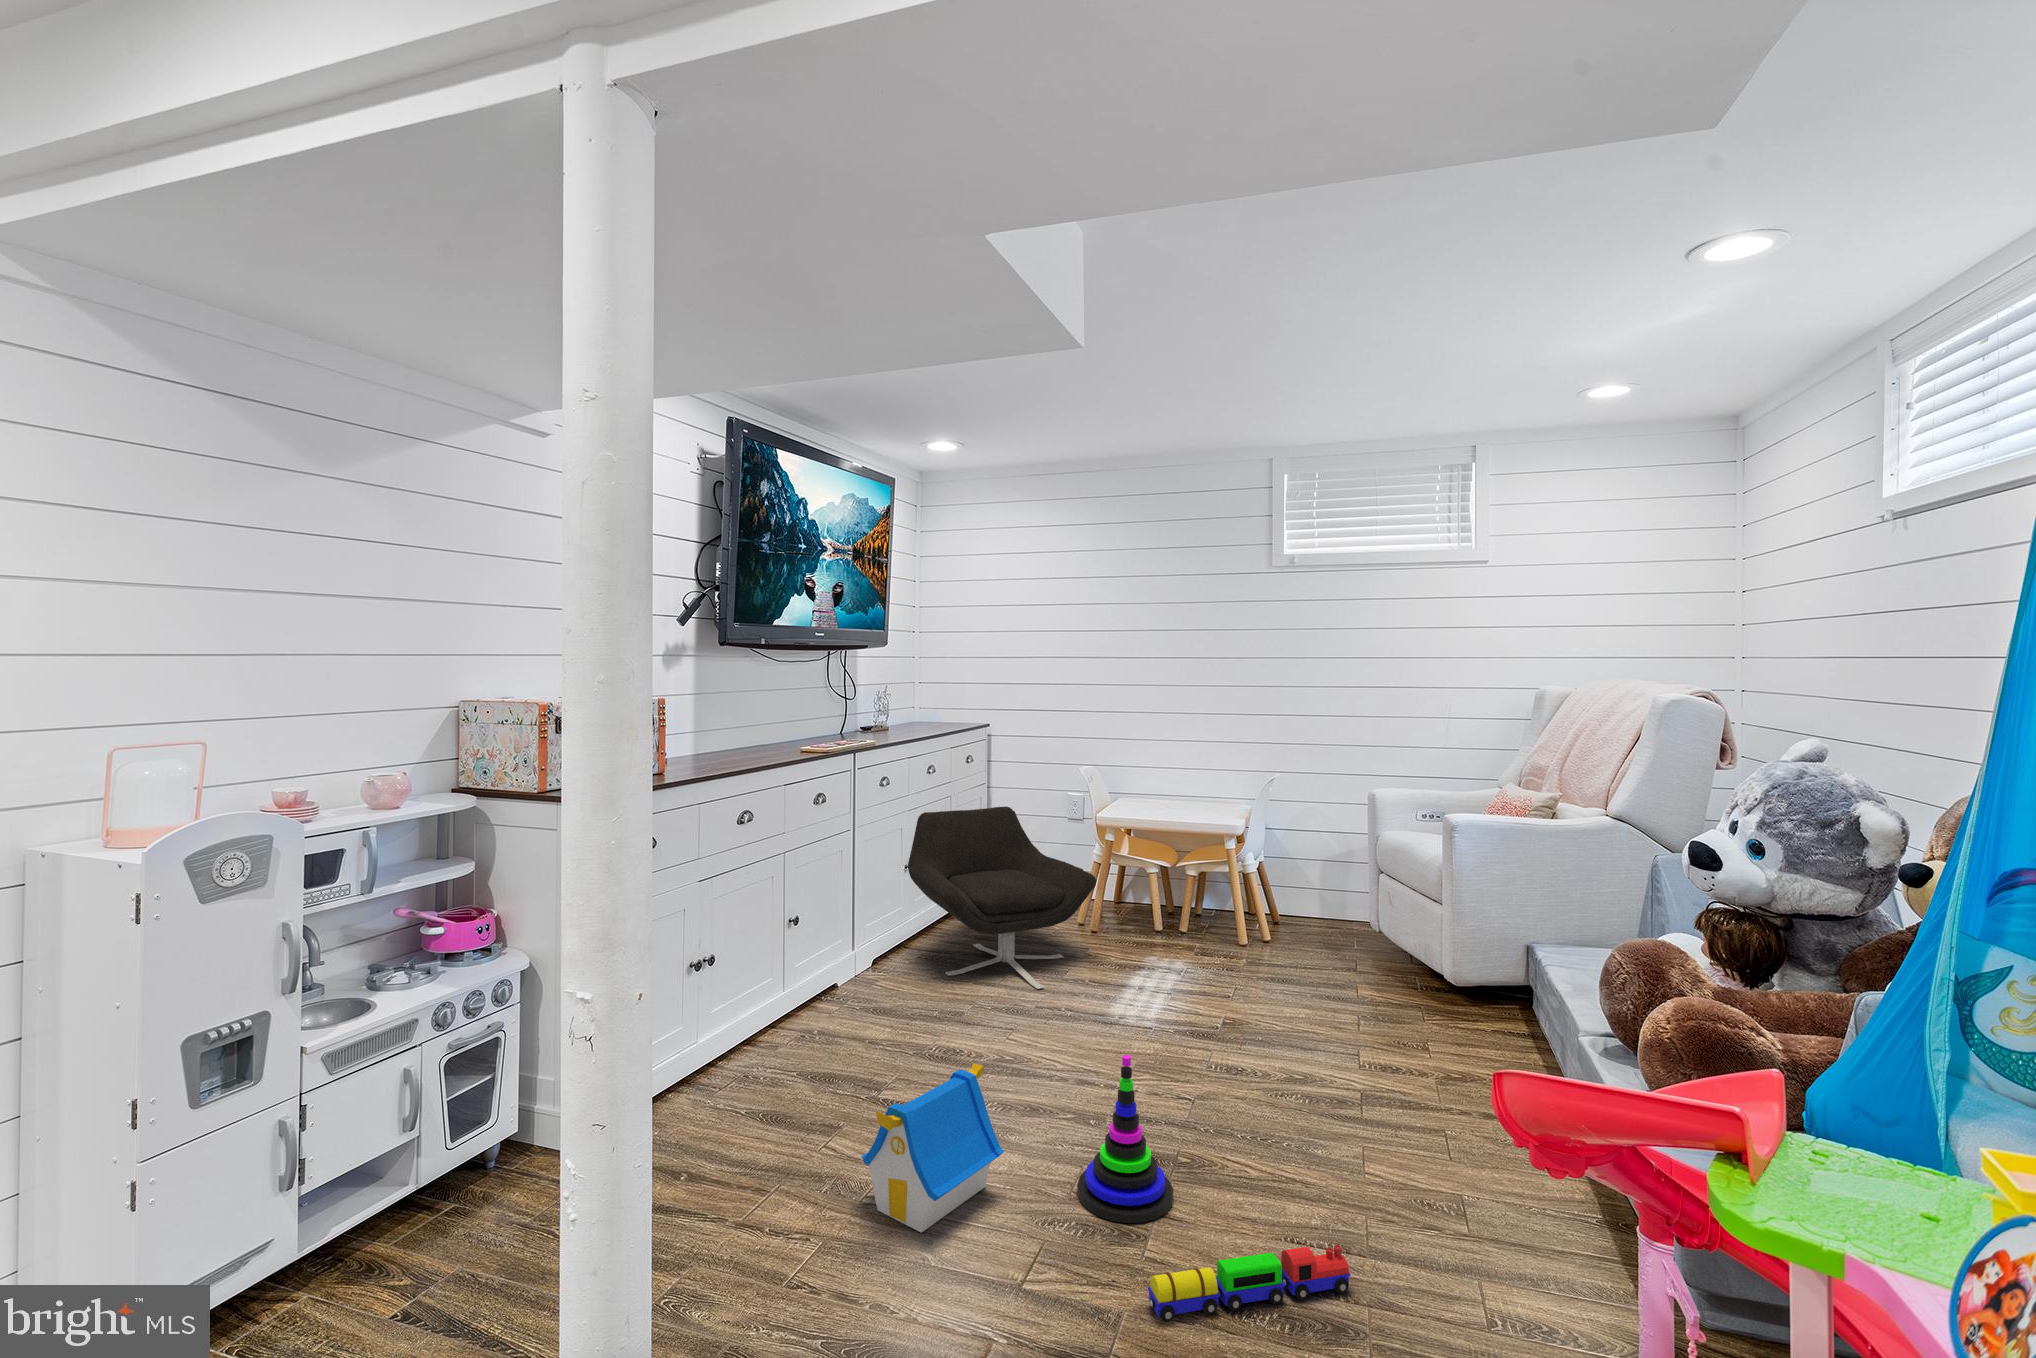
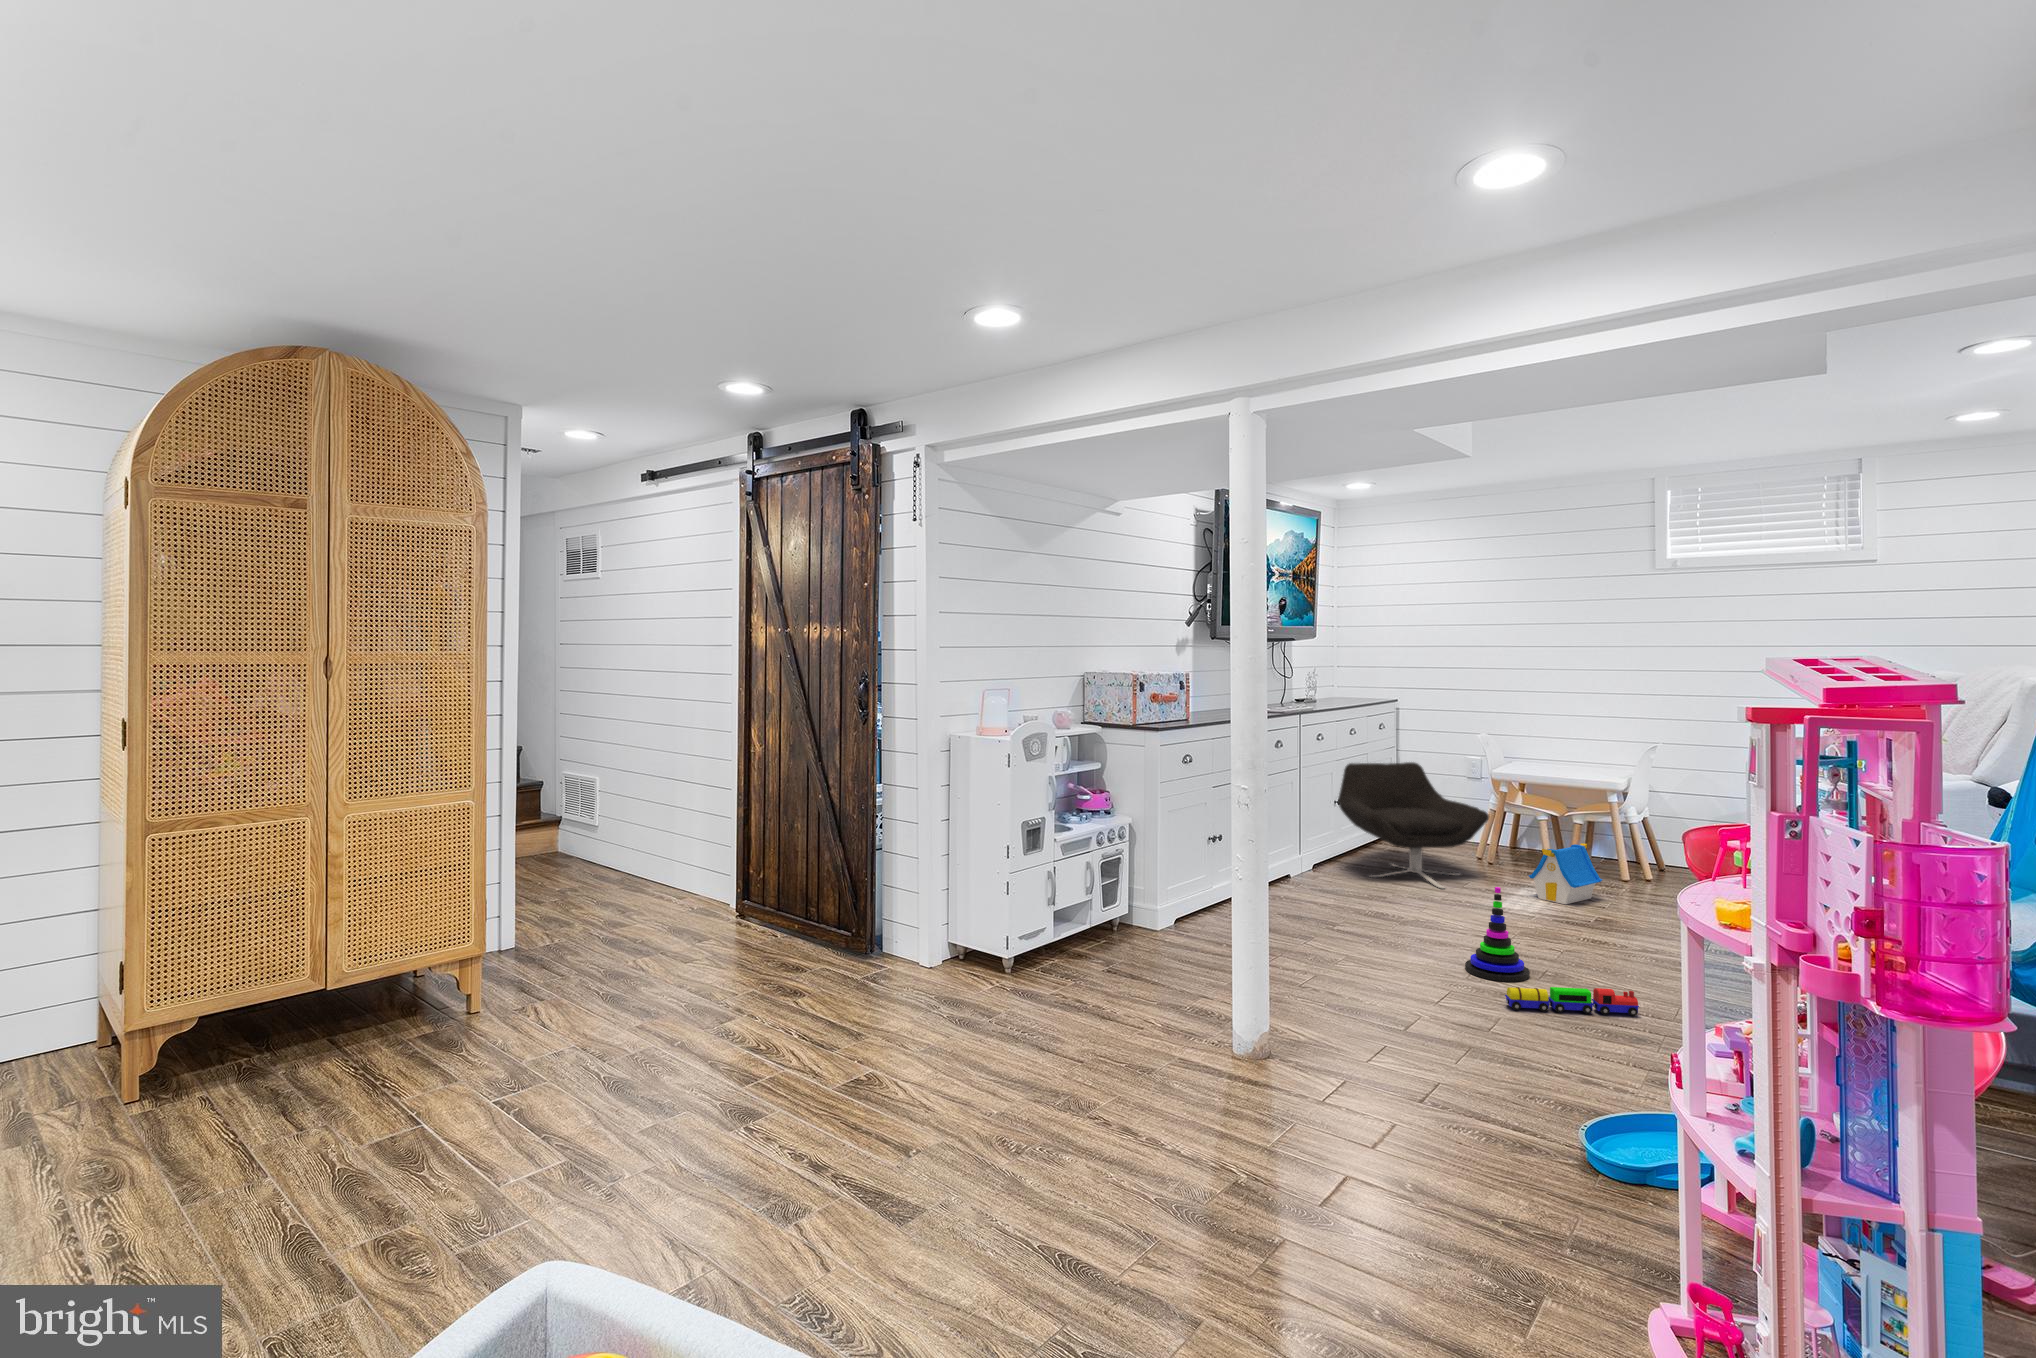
toy house: present [861,1063,1004,1233] -> present [1529,843,1602,904]

